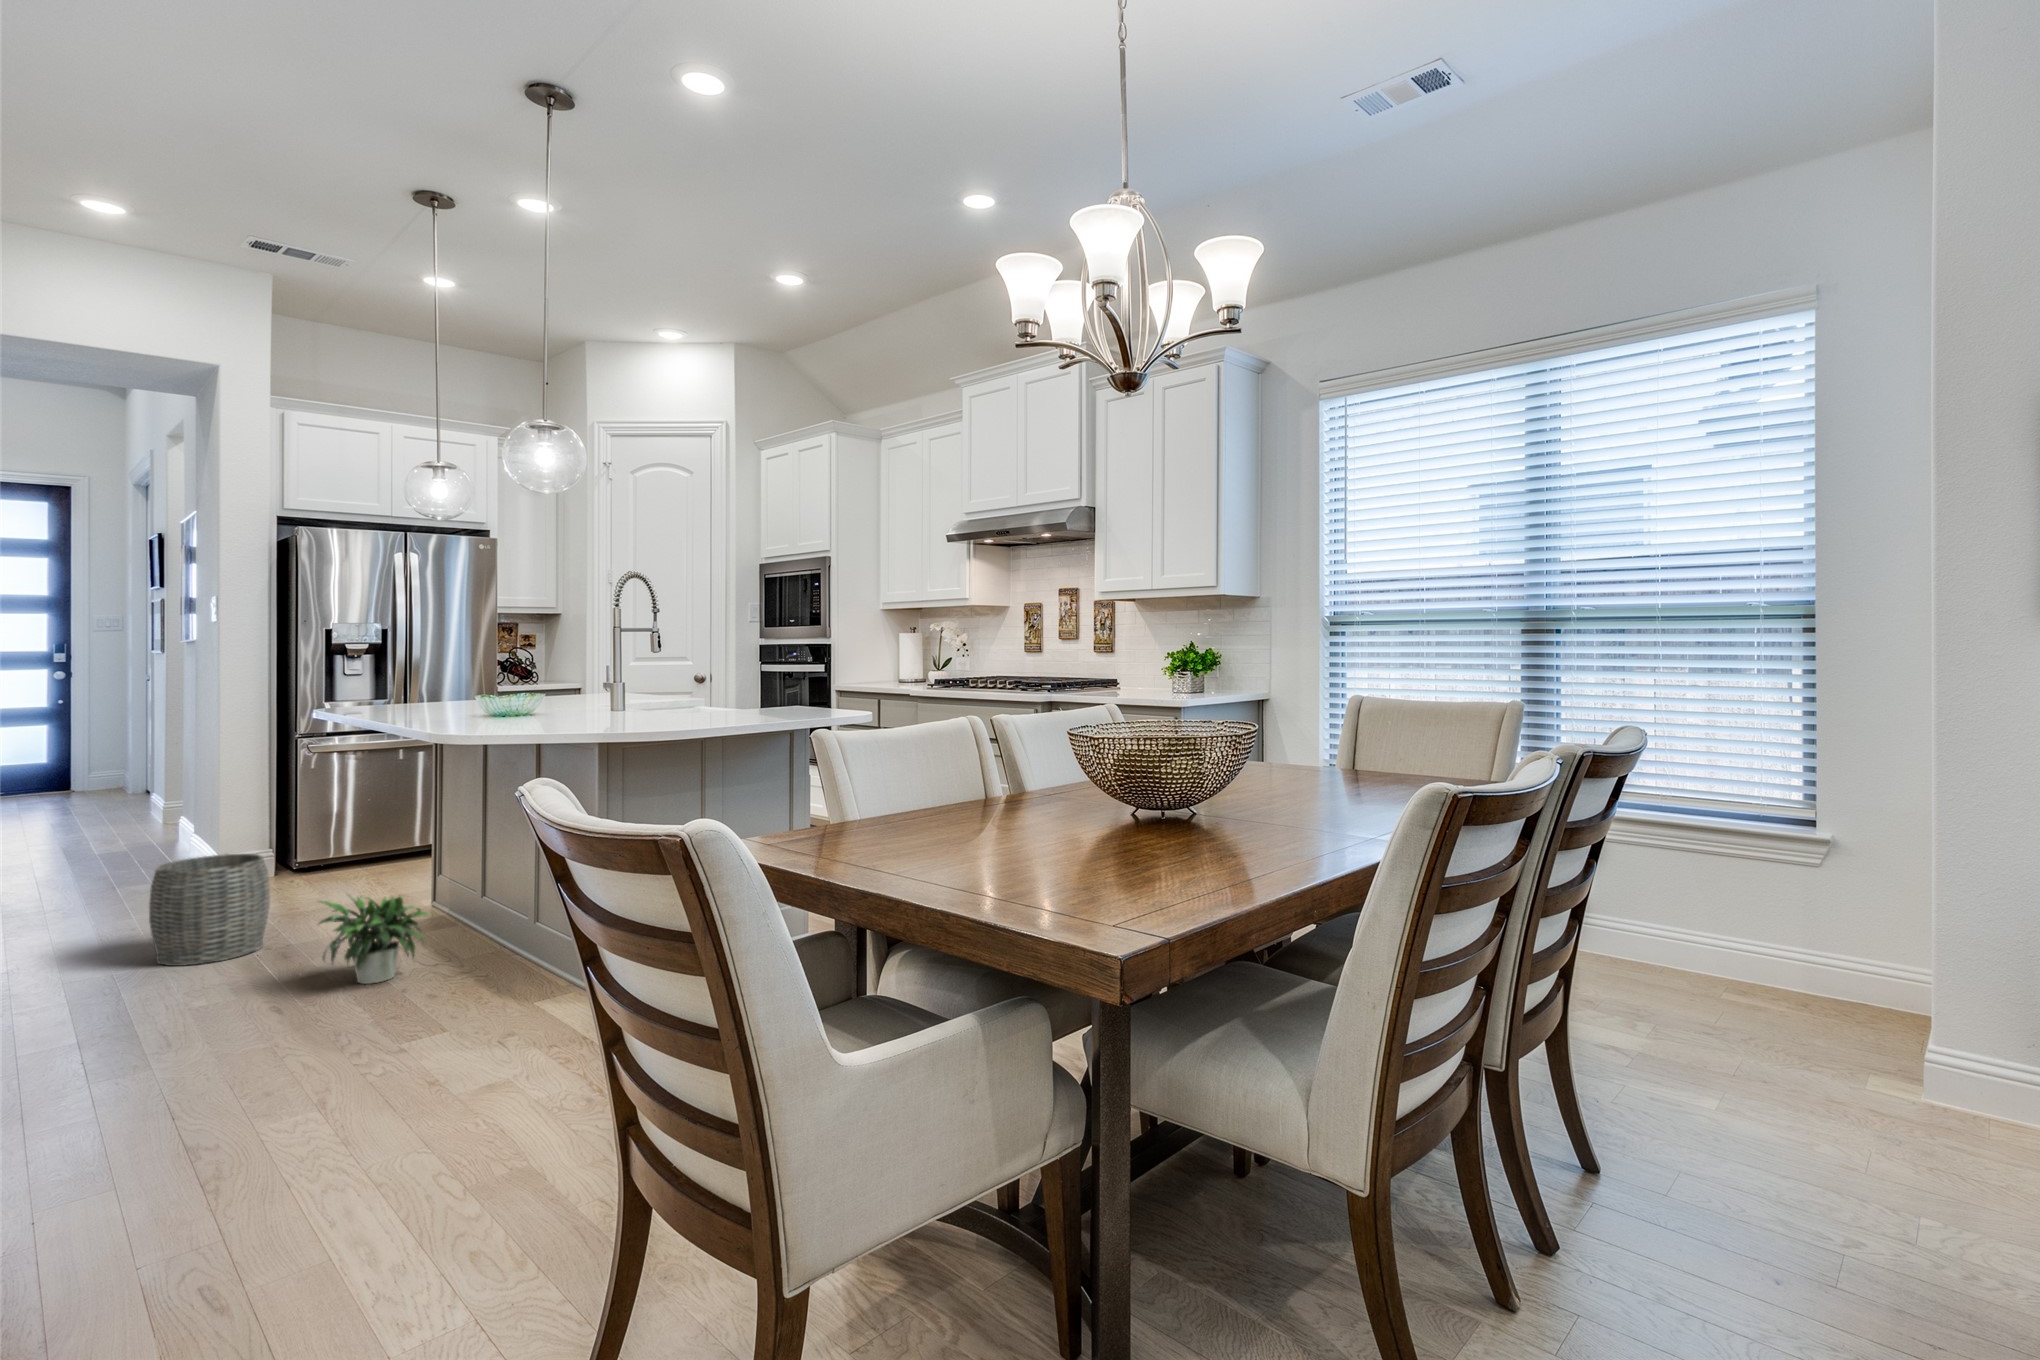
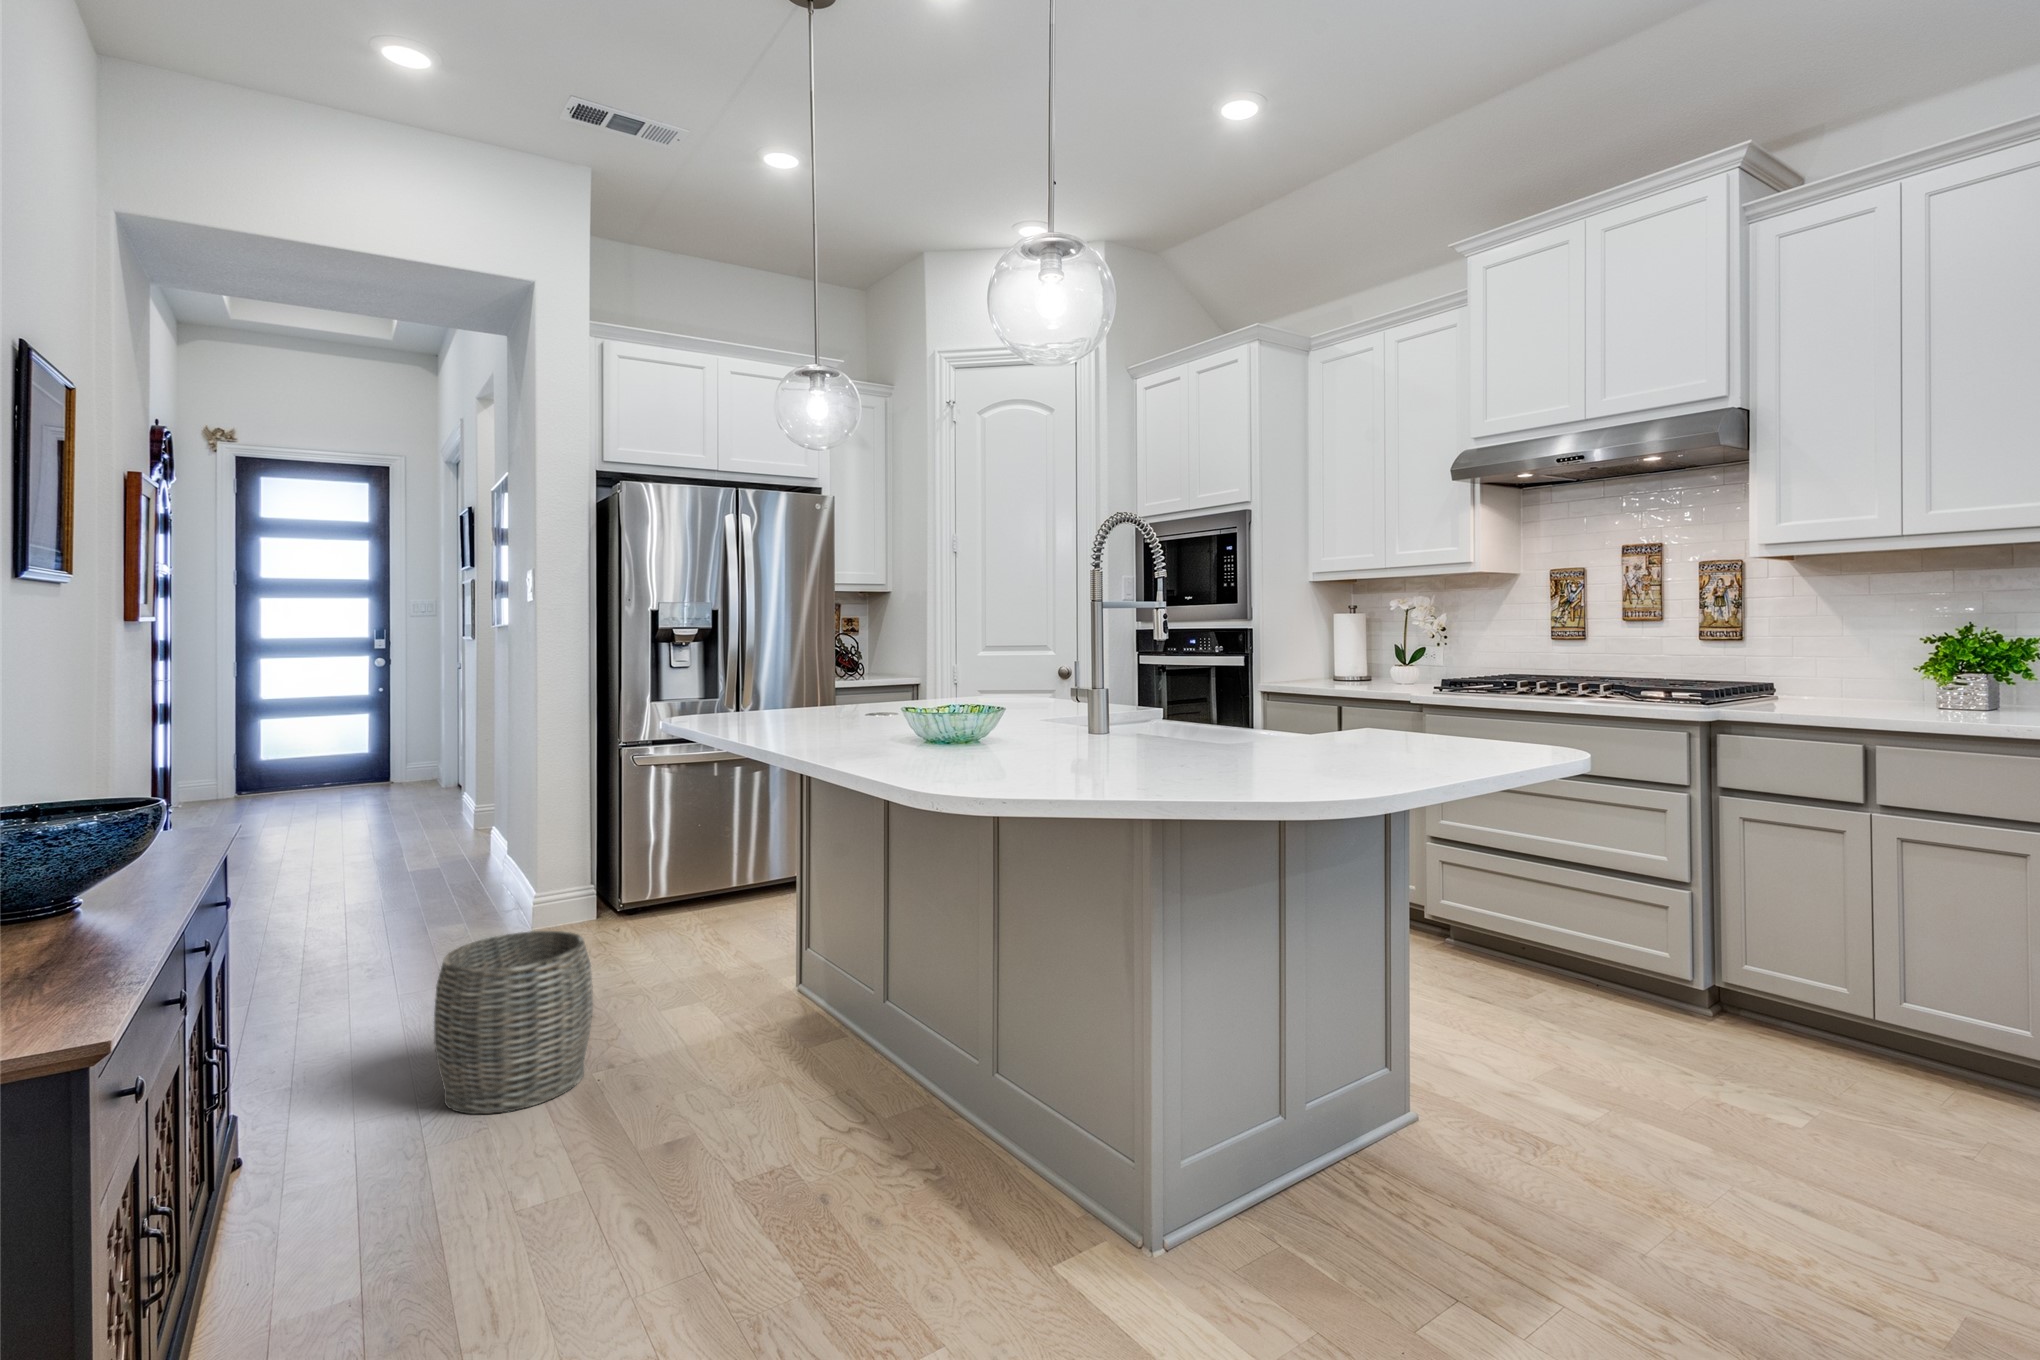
potted plant: present [319,896,430,984] -> none [639,1030,838,1196]

